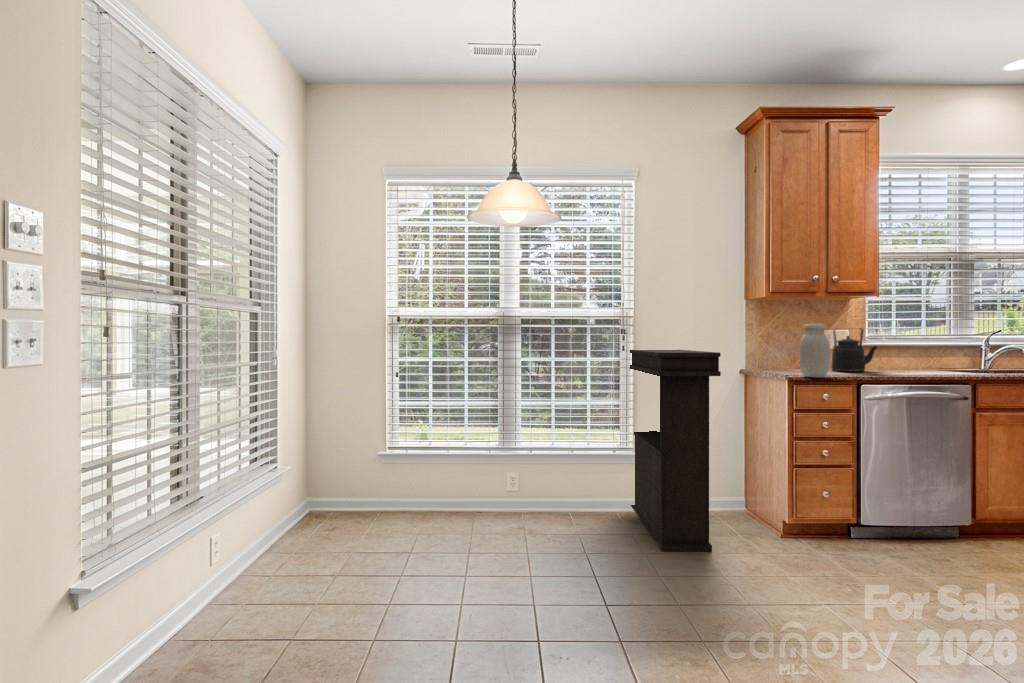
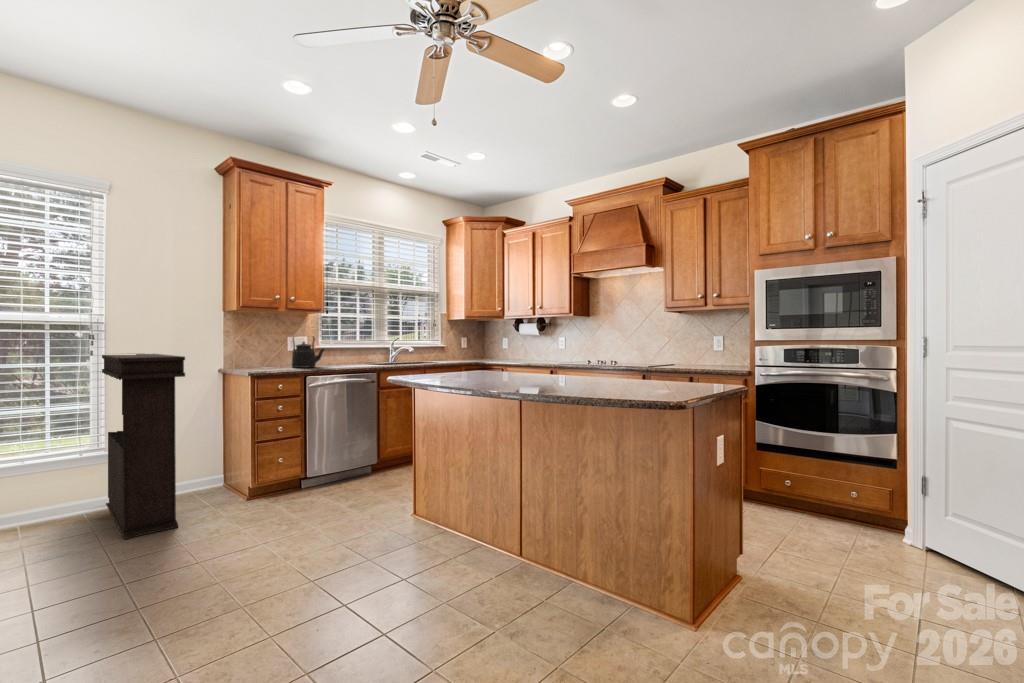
jar: present [799,324,830,377] -> none [261,333,285,373]

